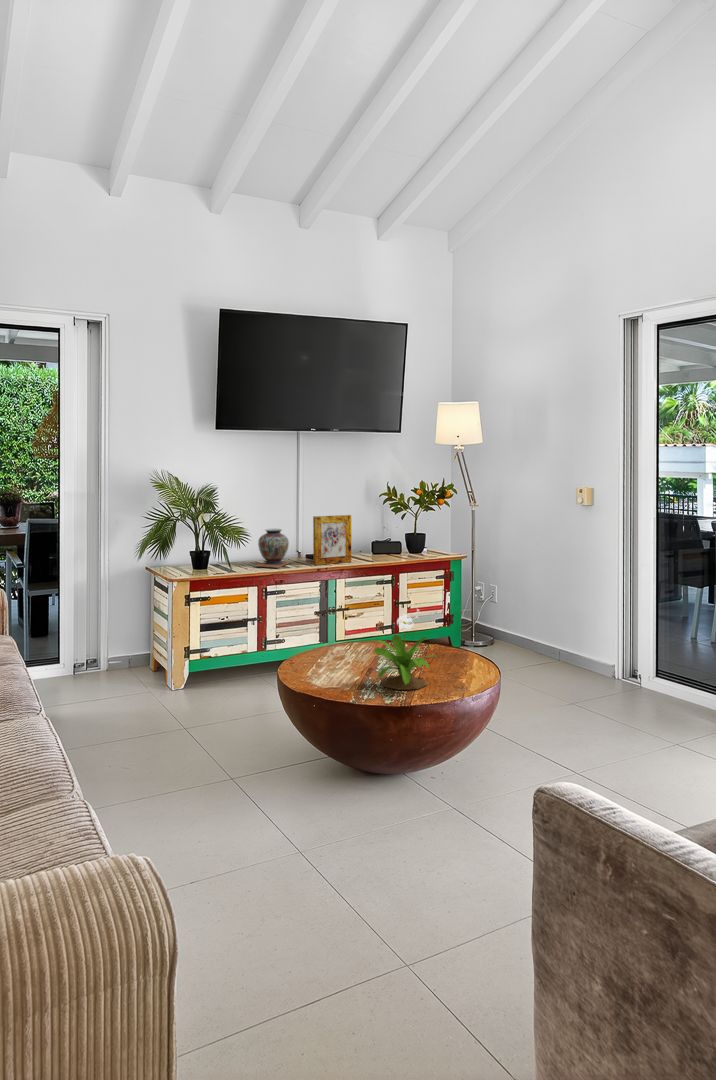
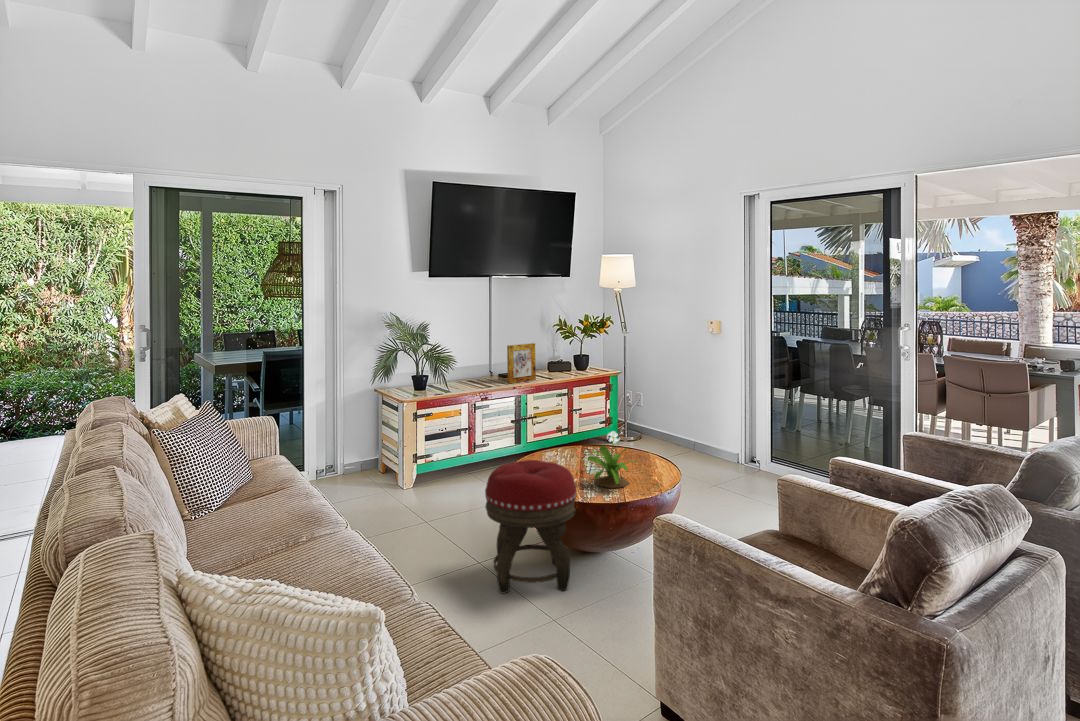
decorative vase: present [255,528,290,568] -> none [462,355,490,387]
footstool: none [228,649,349,823] -> present [485,460,577,593]

